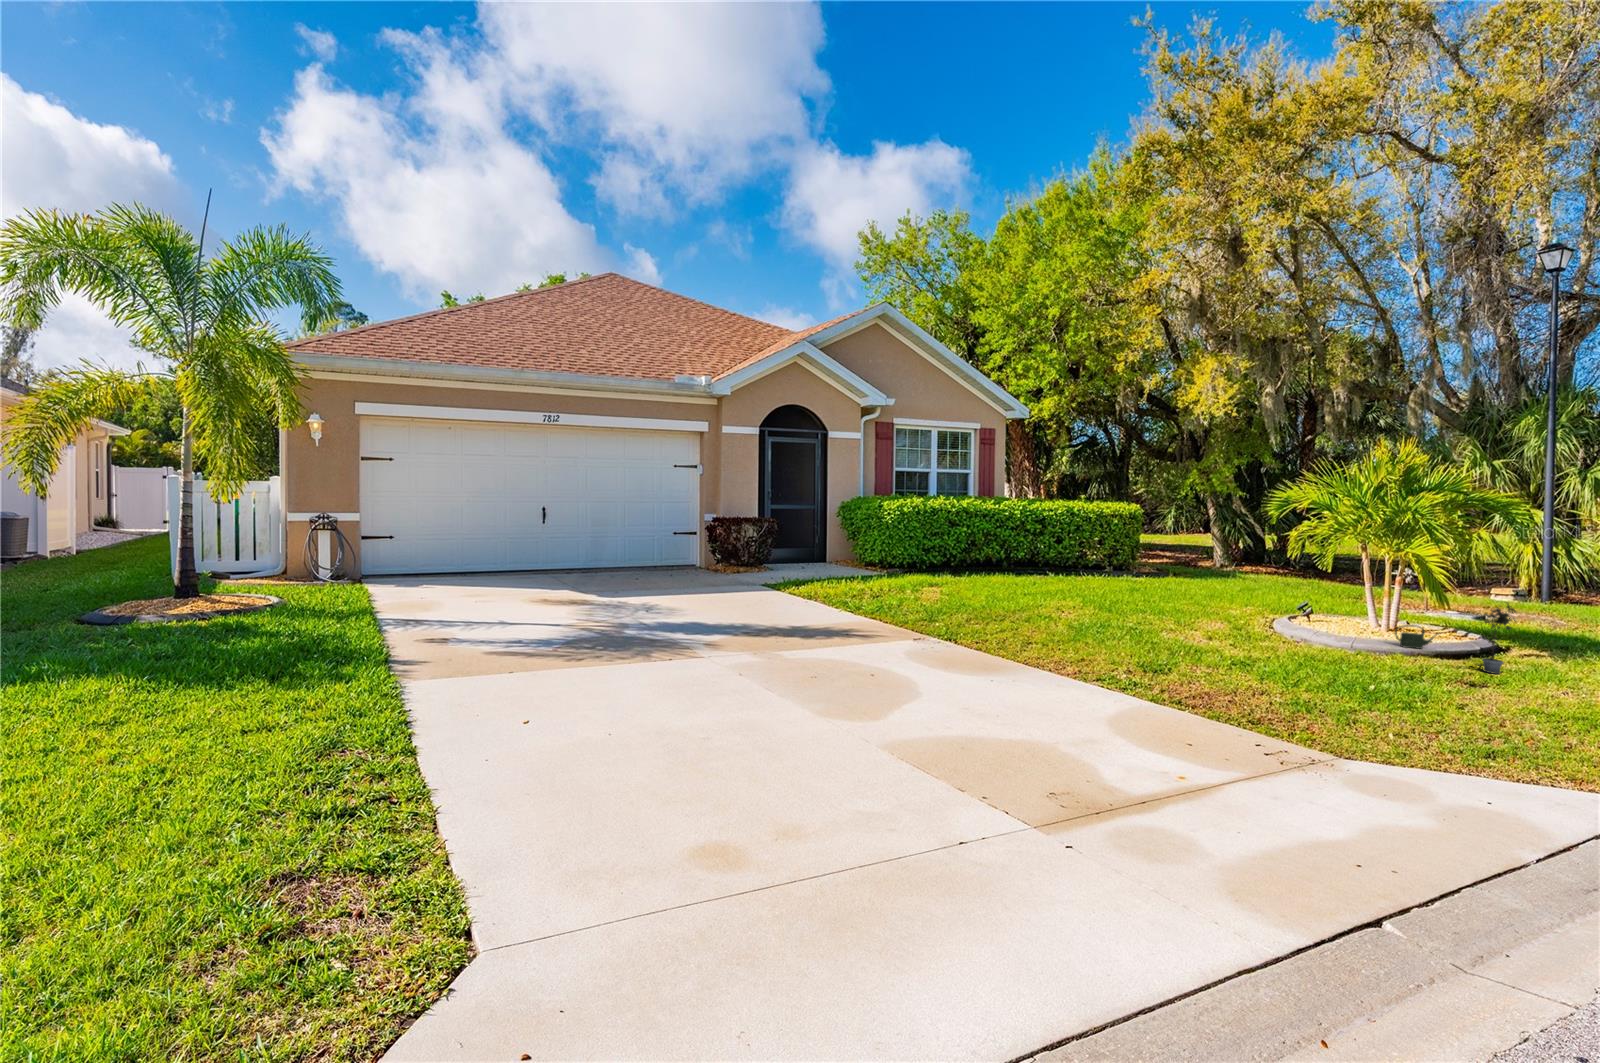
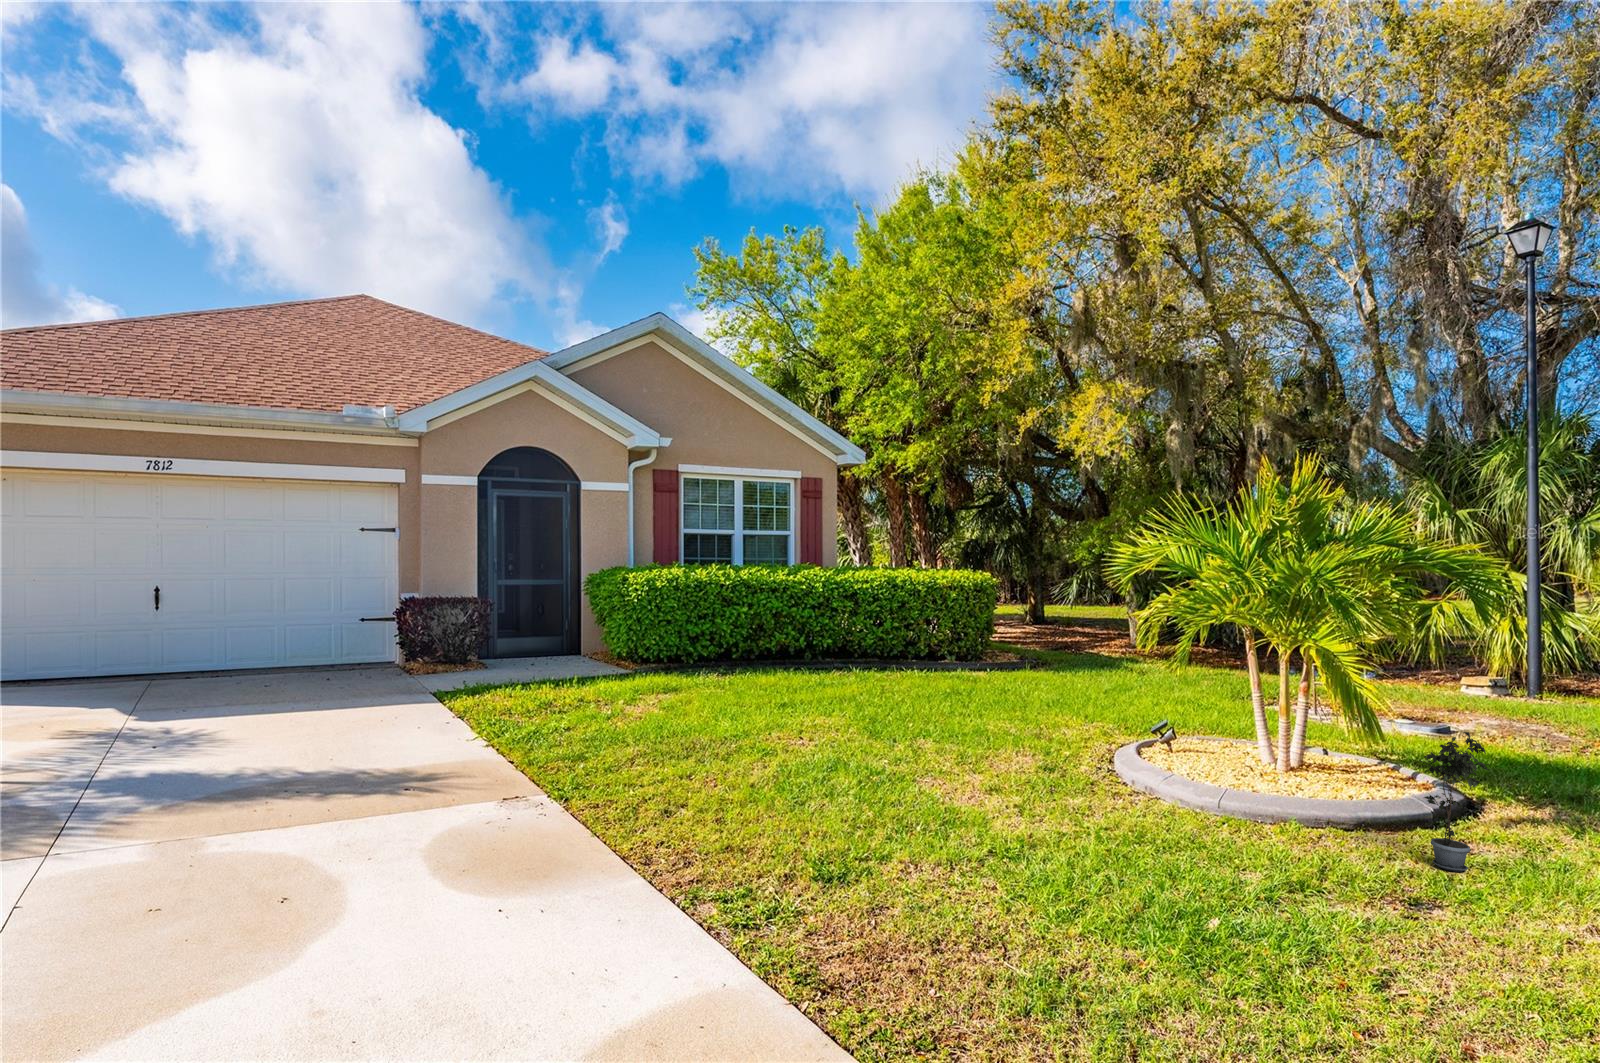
watering can: present [1395,625,1439,649] -> none [1286,769,1362,813]

